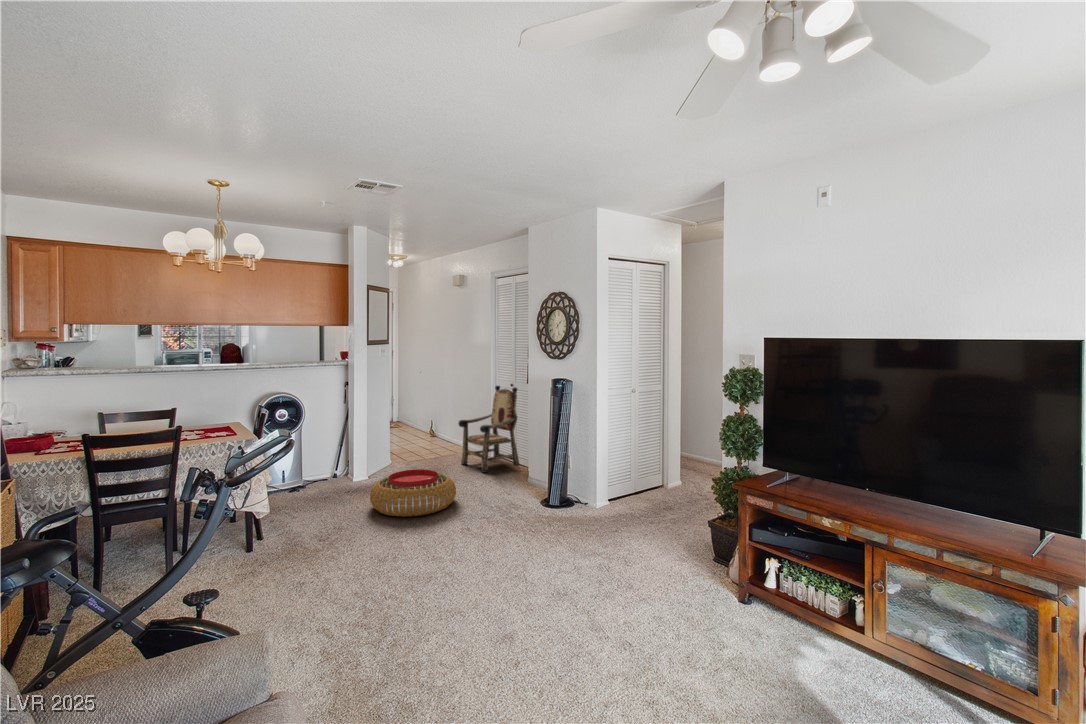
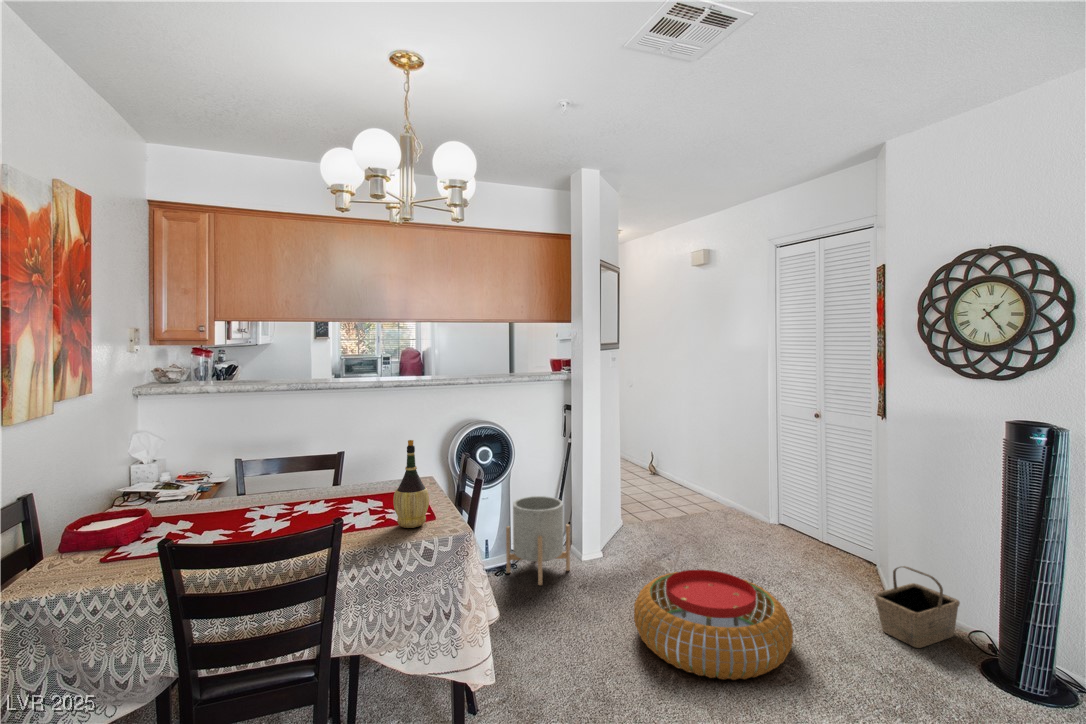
armchair: present [458,386,520,472] -> none [729,416,839,565]
wine bottle: none [211,391,233,437] -> present [393,440,429,528]
planter: none [299,441,345,494] -> present [506,496,570,585]
basket: none [507,459,547,497] -> present [874,566,960,648]

